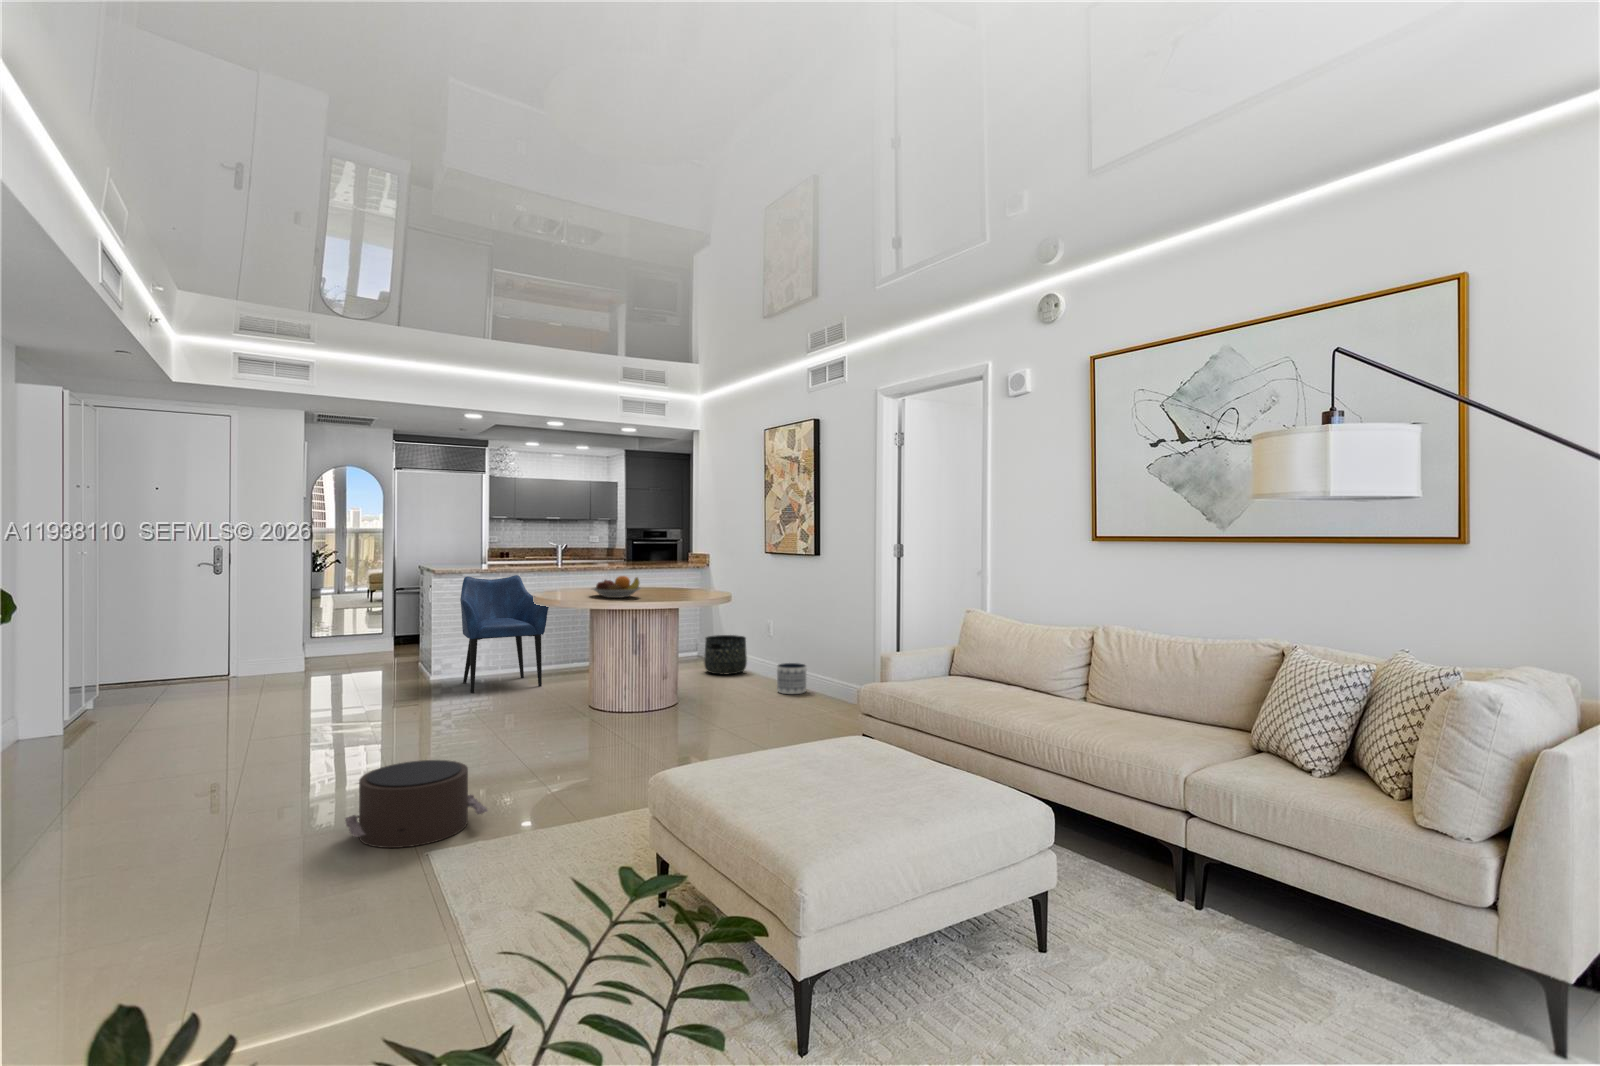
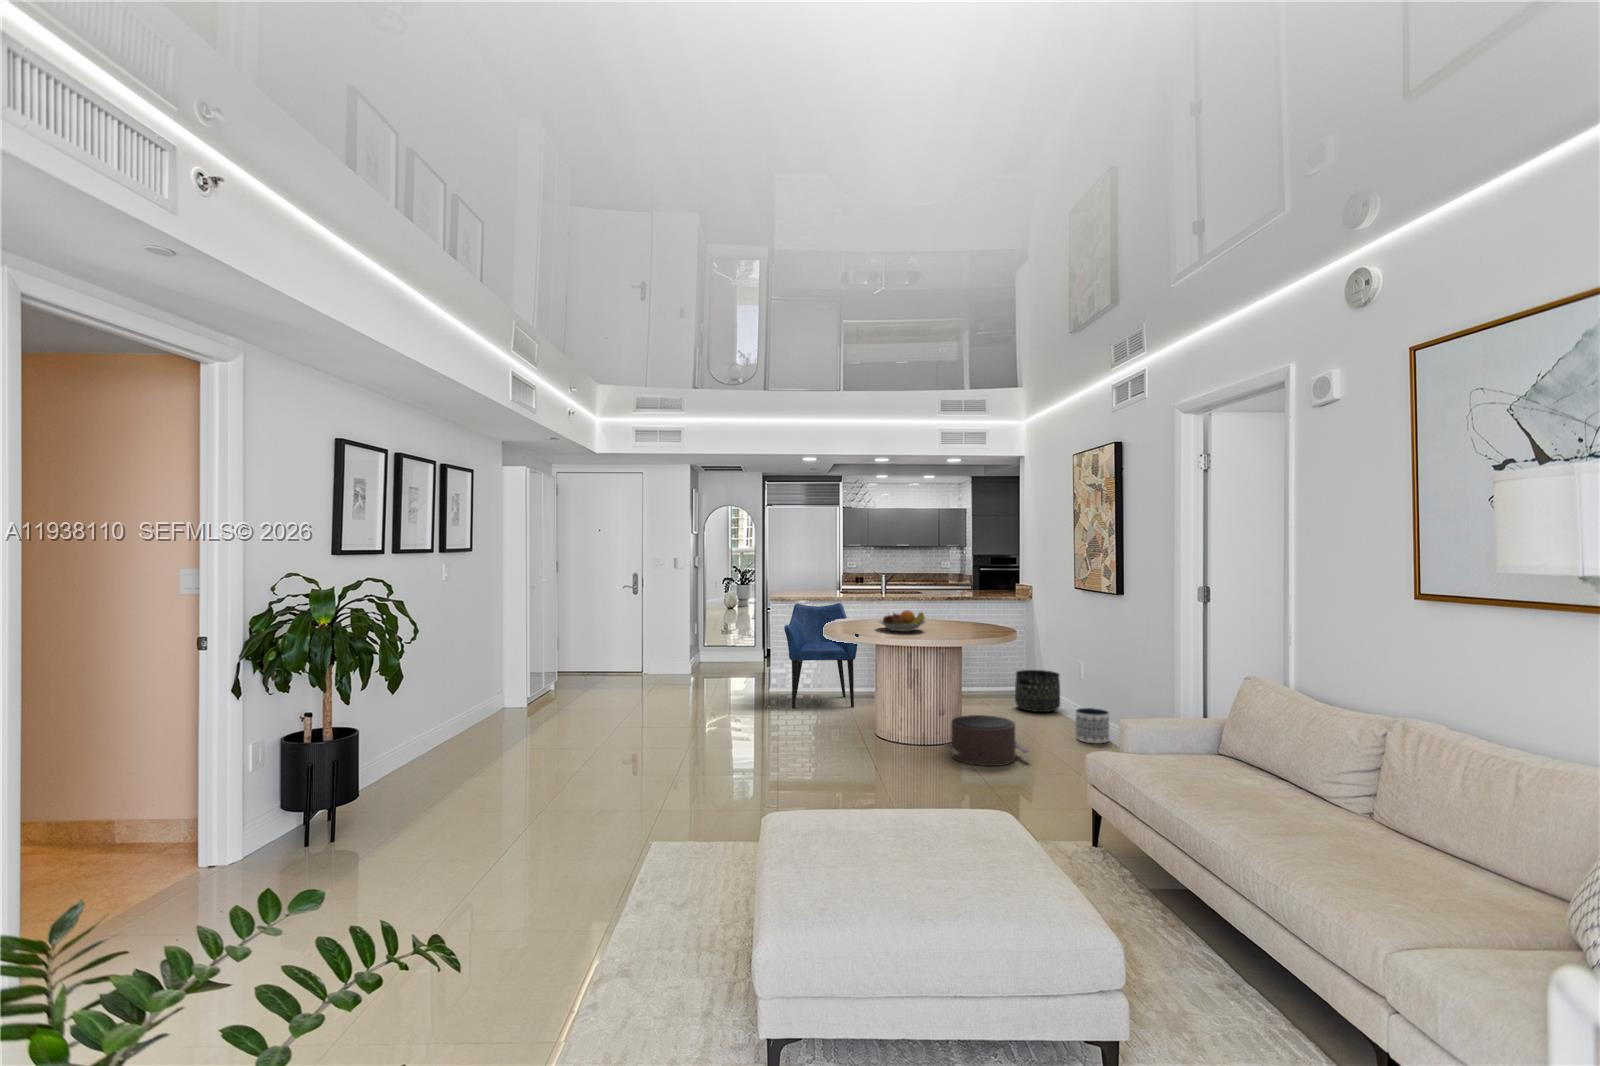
pouf: present [345,760,488,848] -> present [945,715,1029,766]

